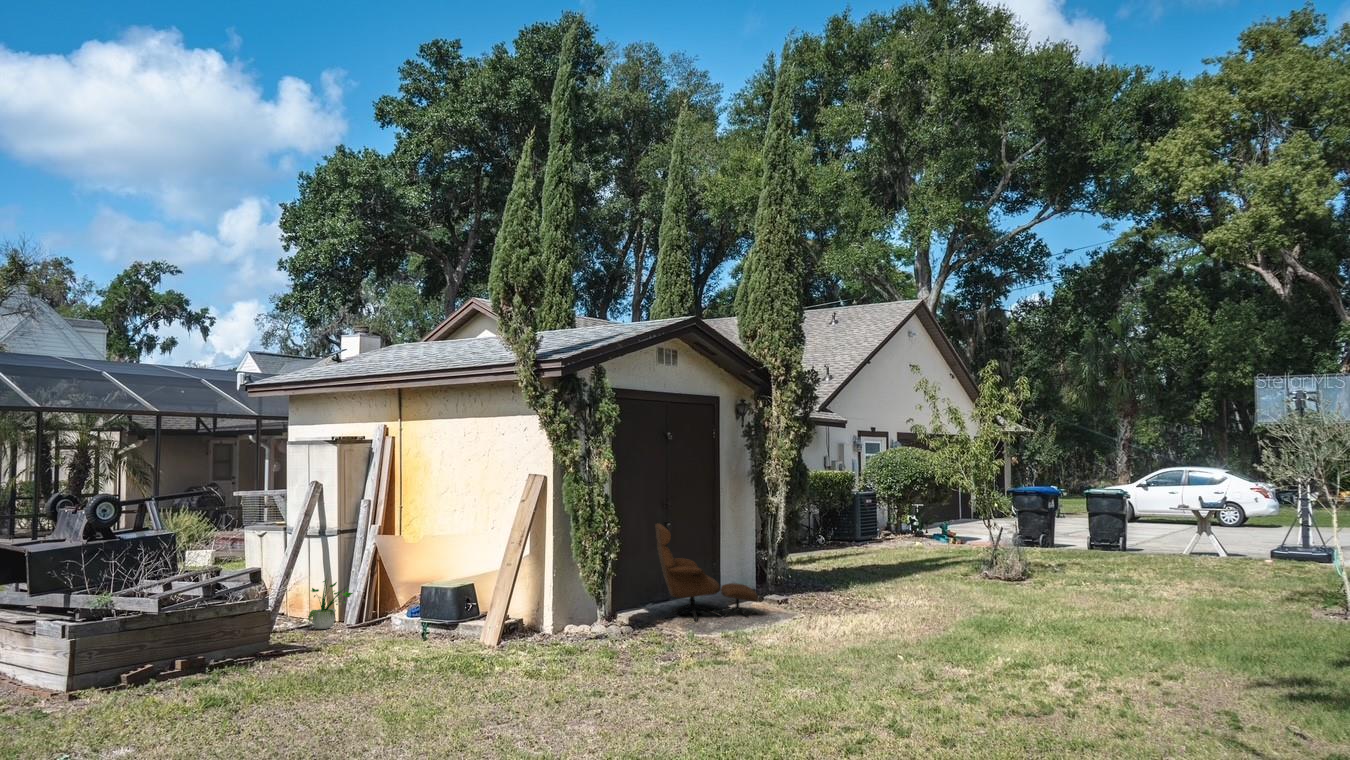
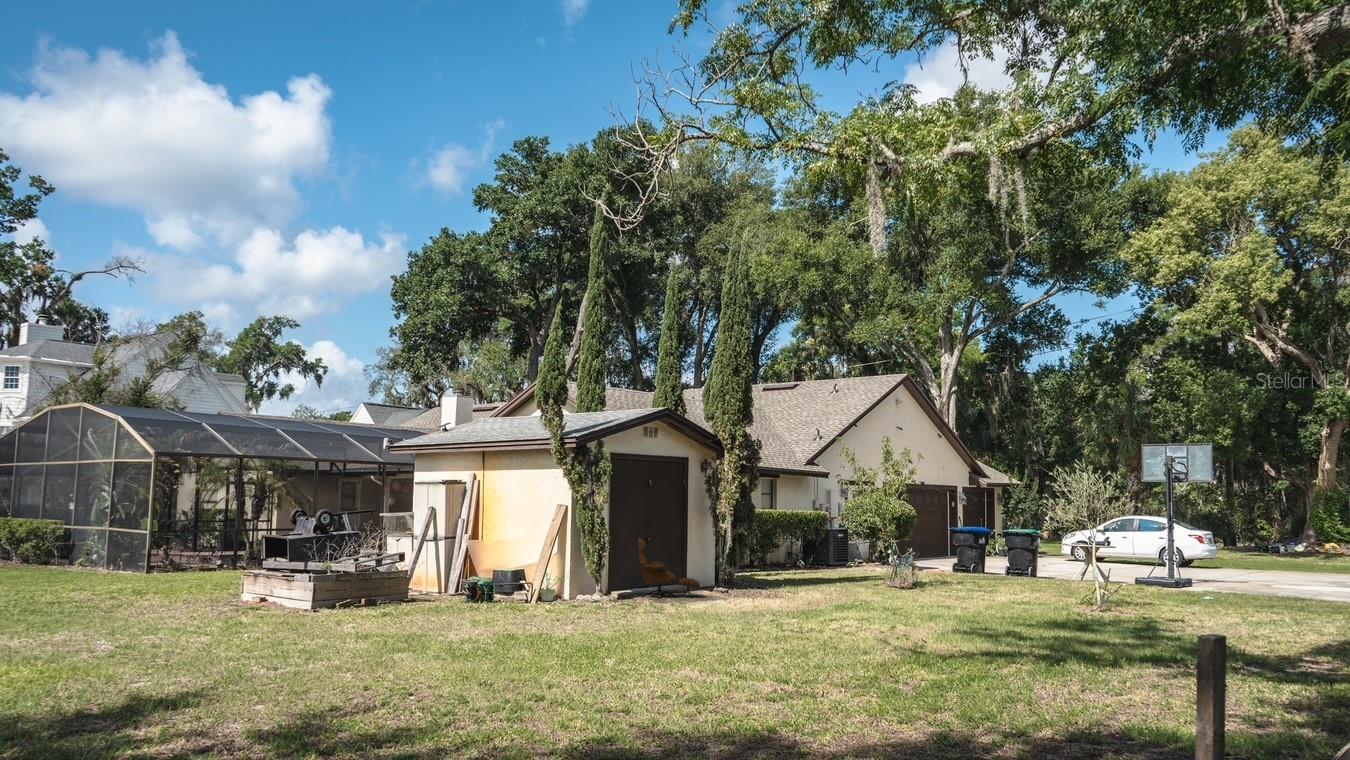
potted plant: present [308,579,353,629] -> present [541,573,560,601]

